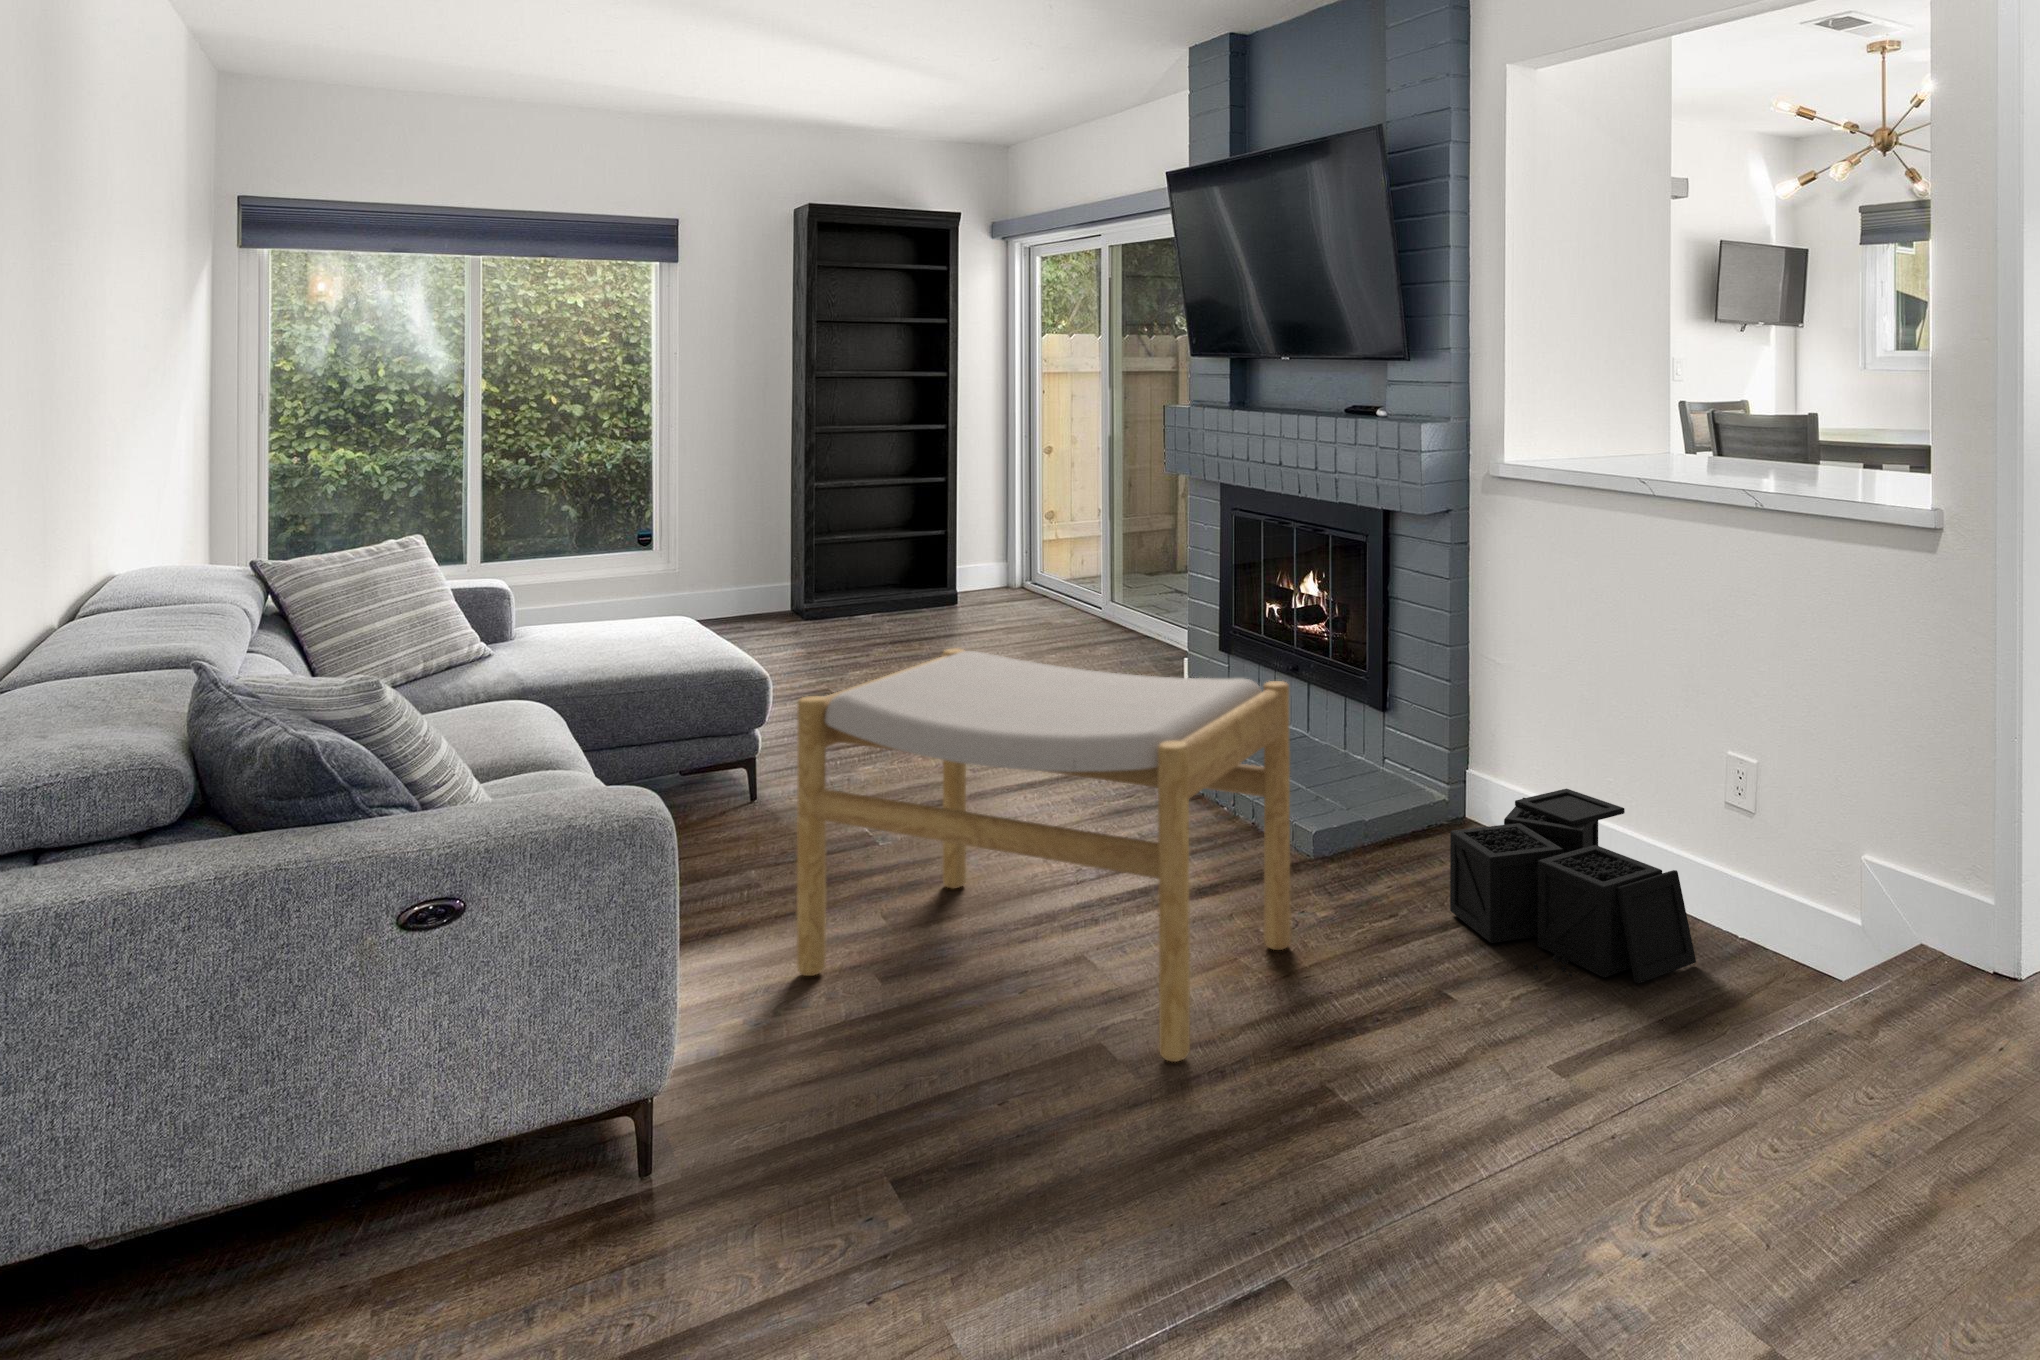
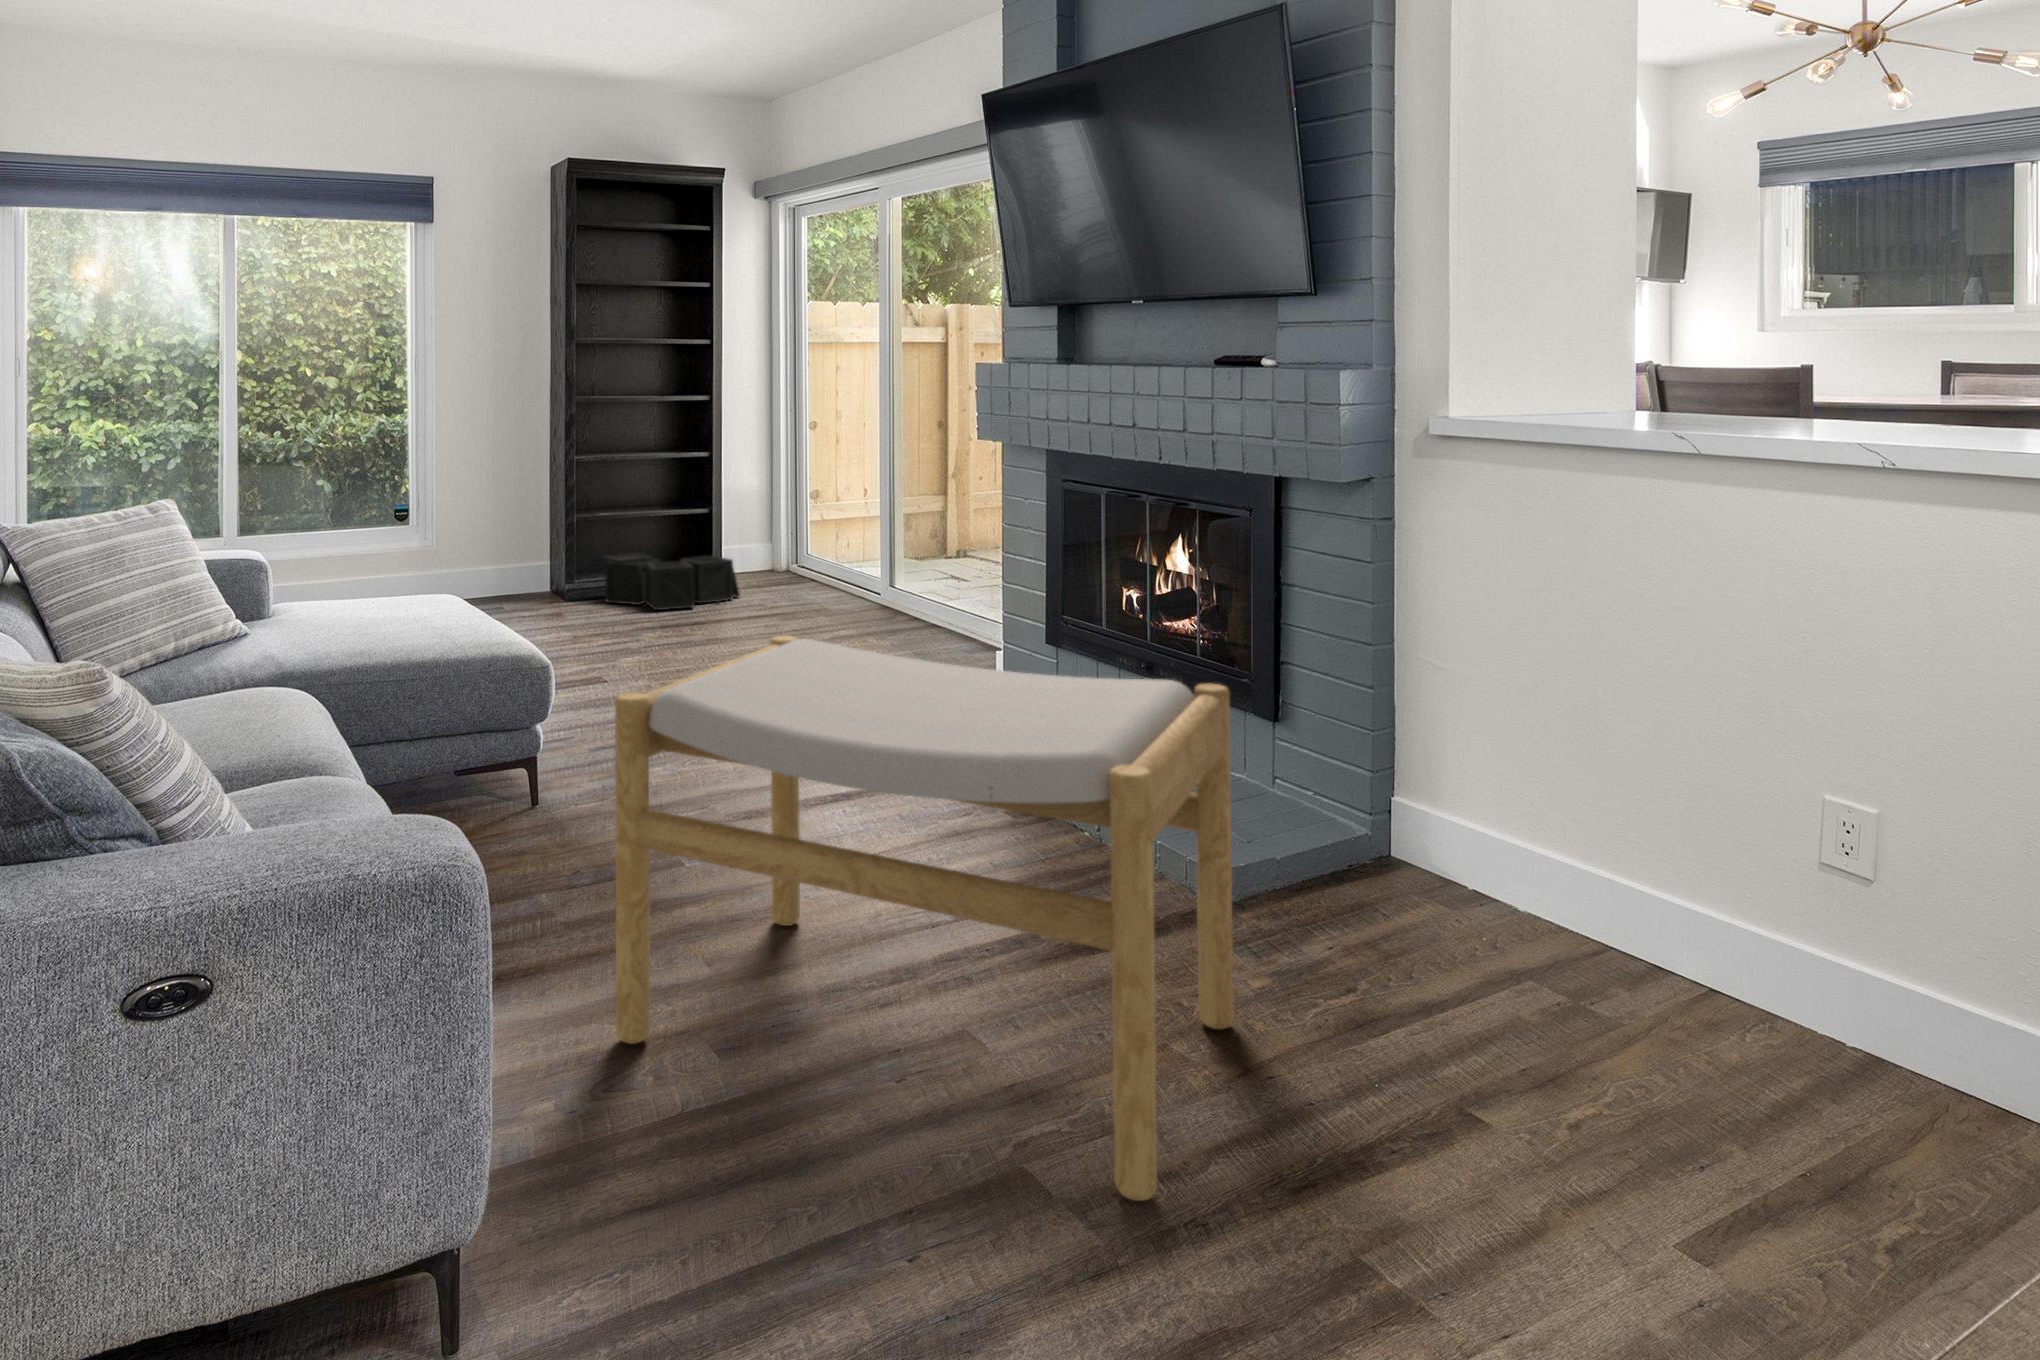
storage bin: present [1450,789,1696,983] -> present [603,553,740,610]

